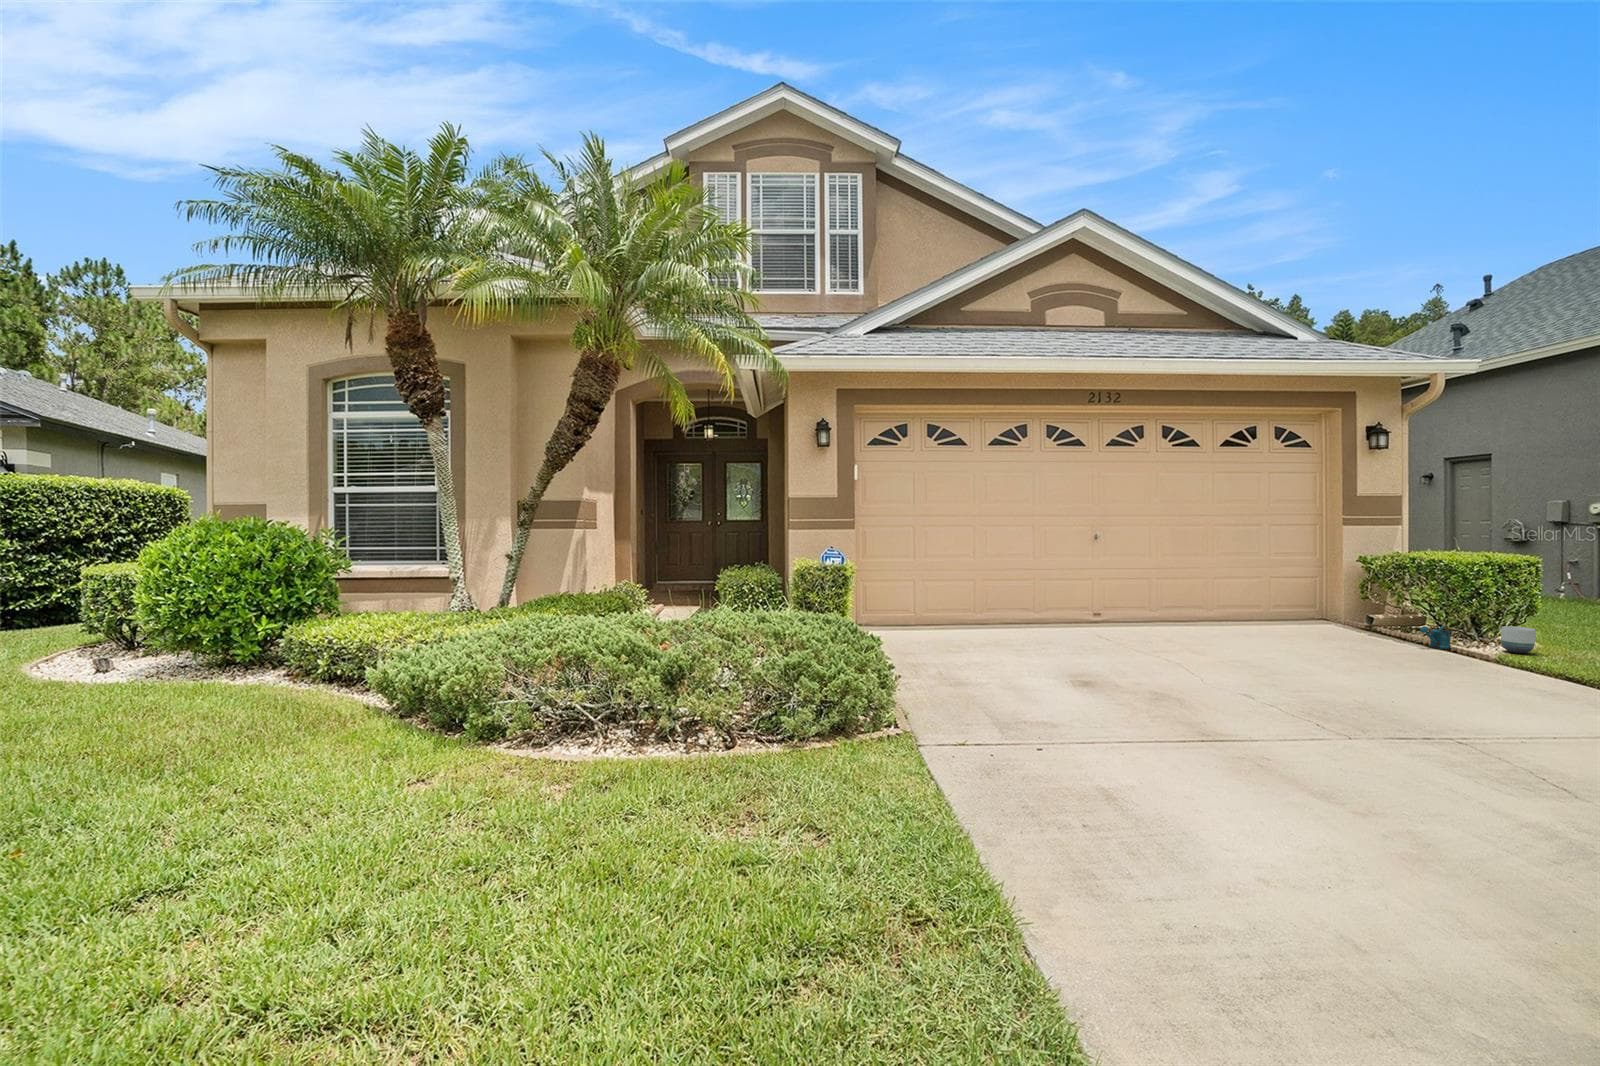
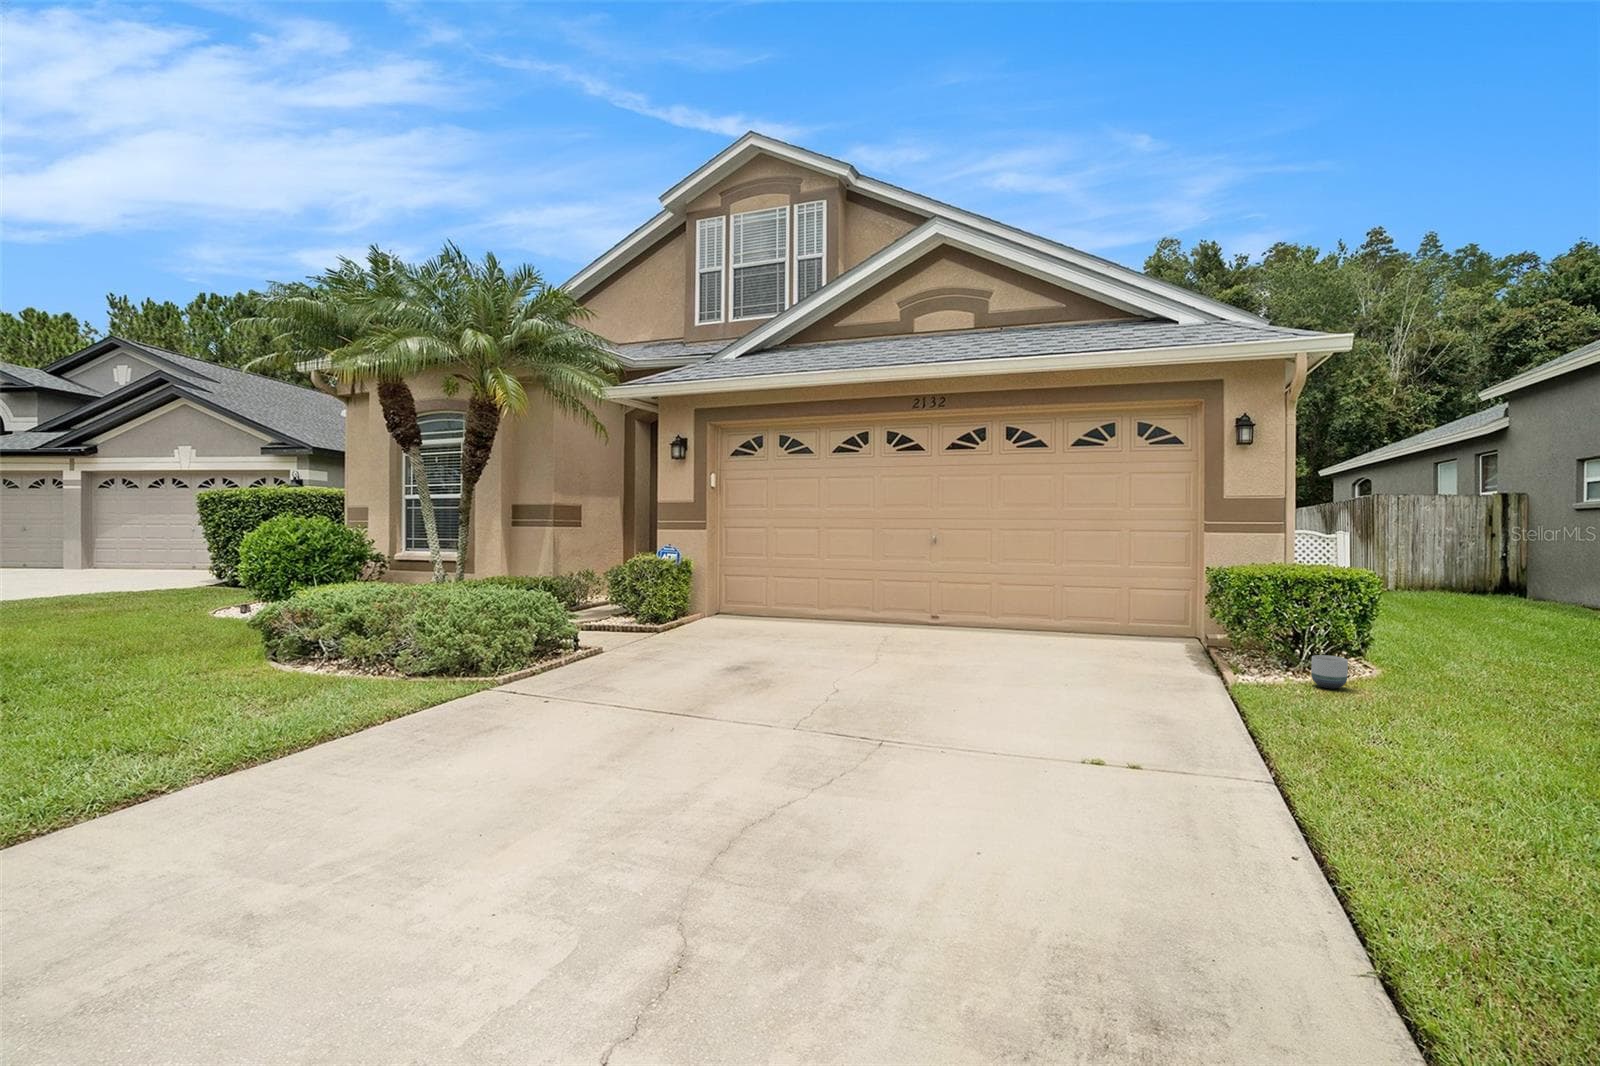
watering can: present [1420,626,1451,649] -> none [1217,649,1262,677]

